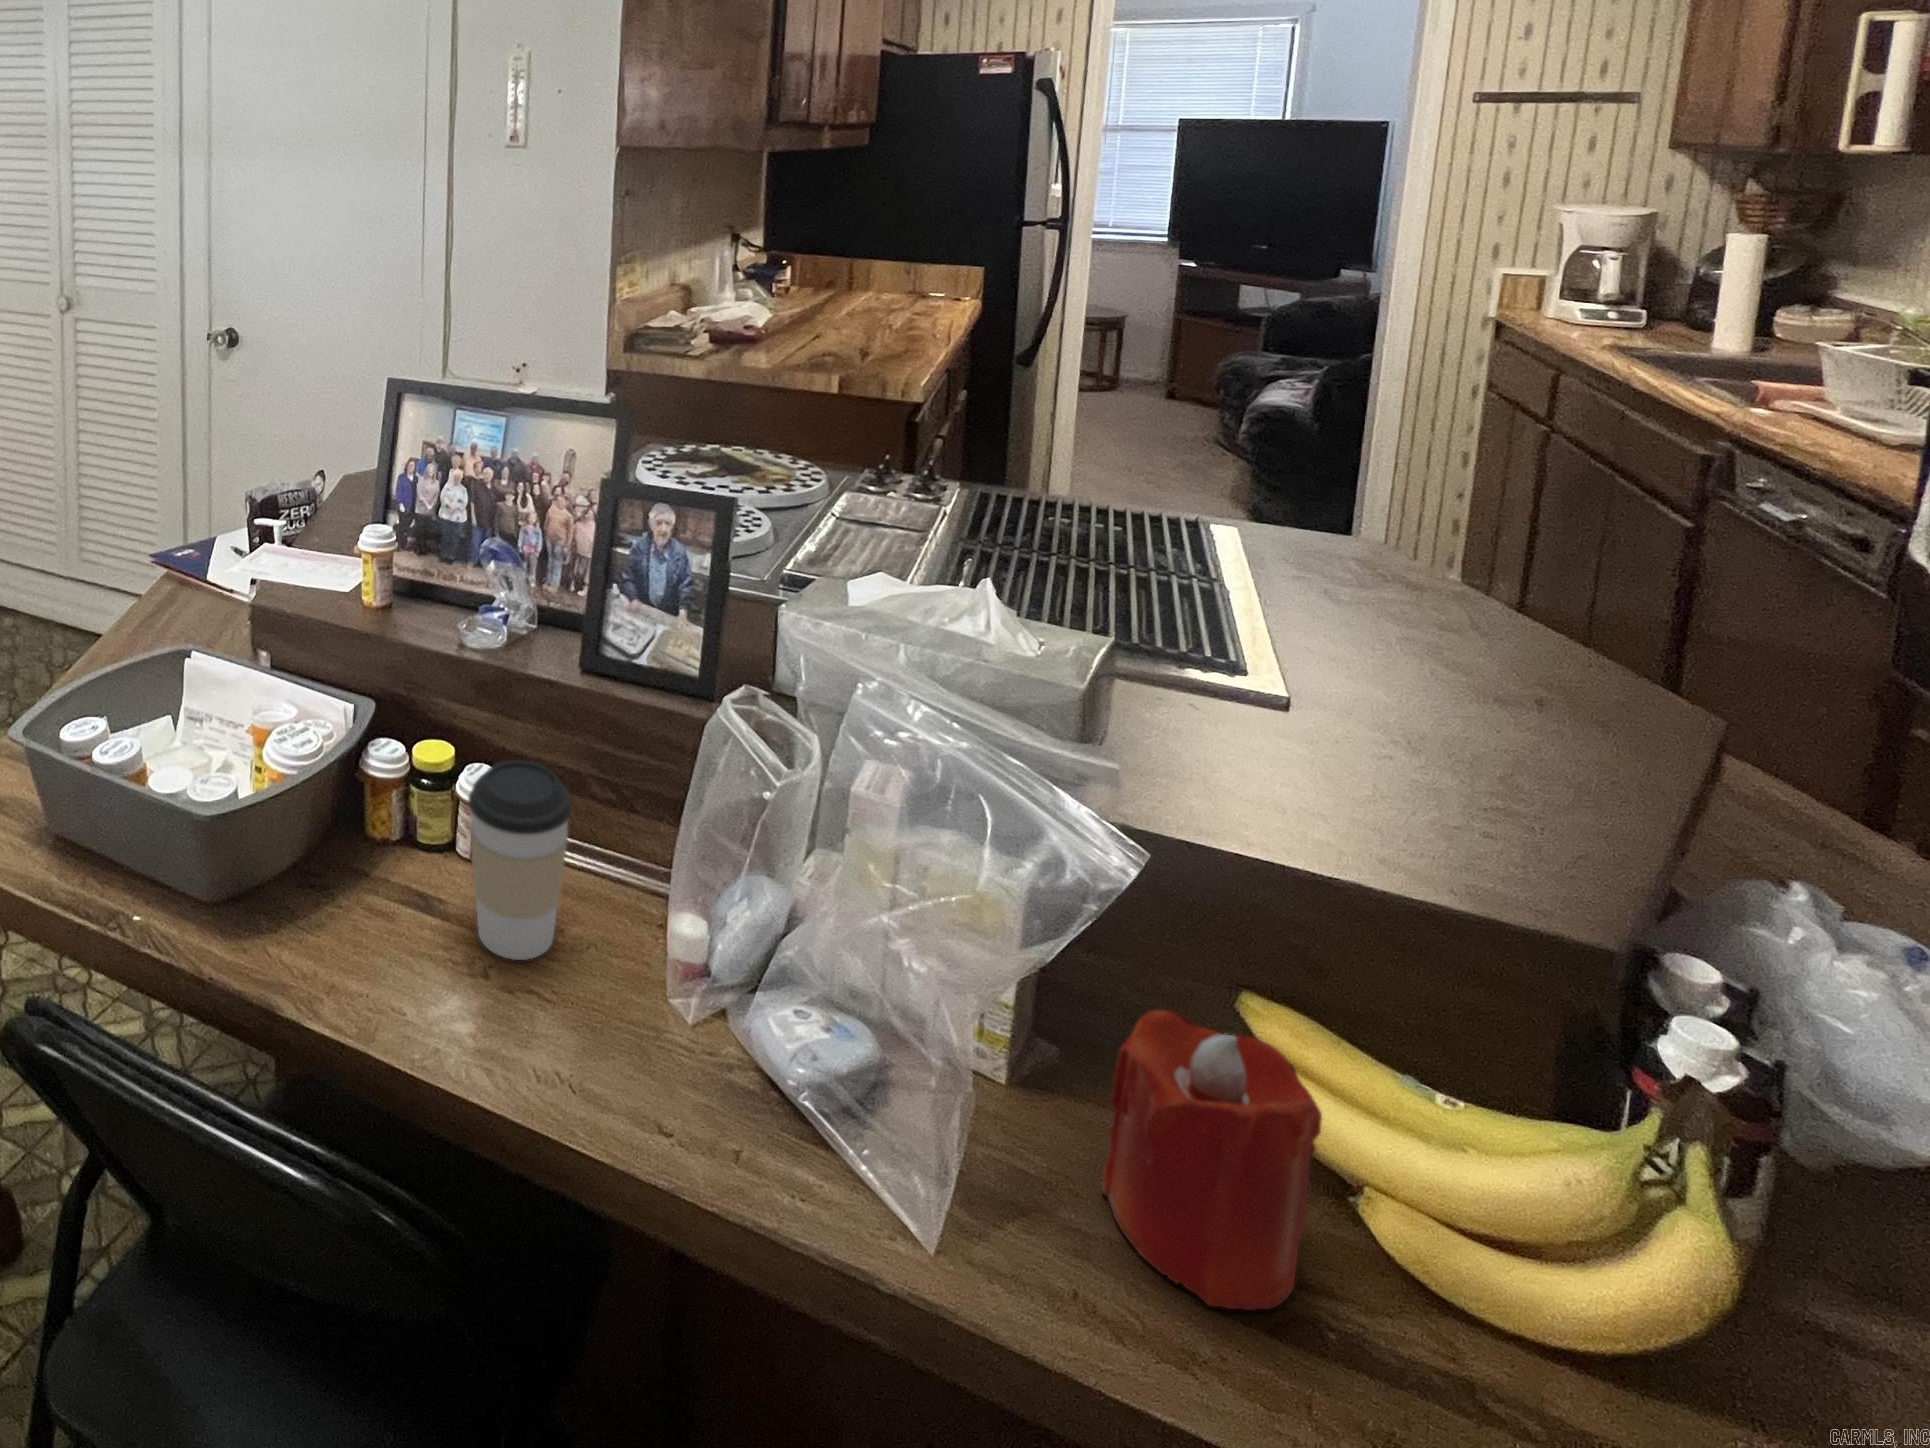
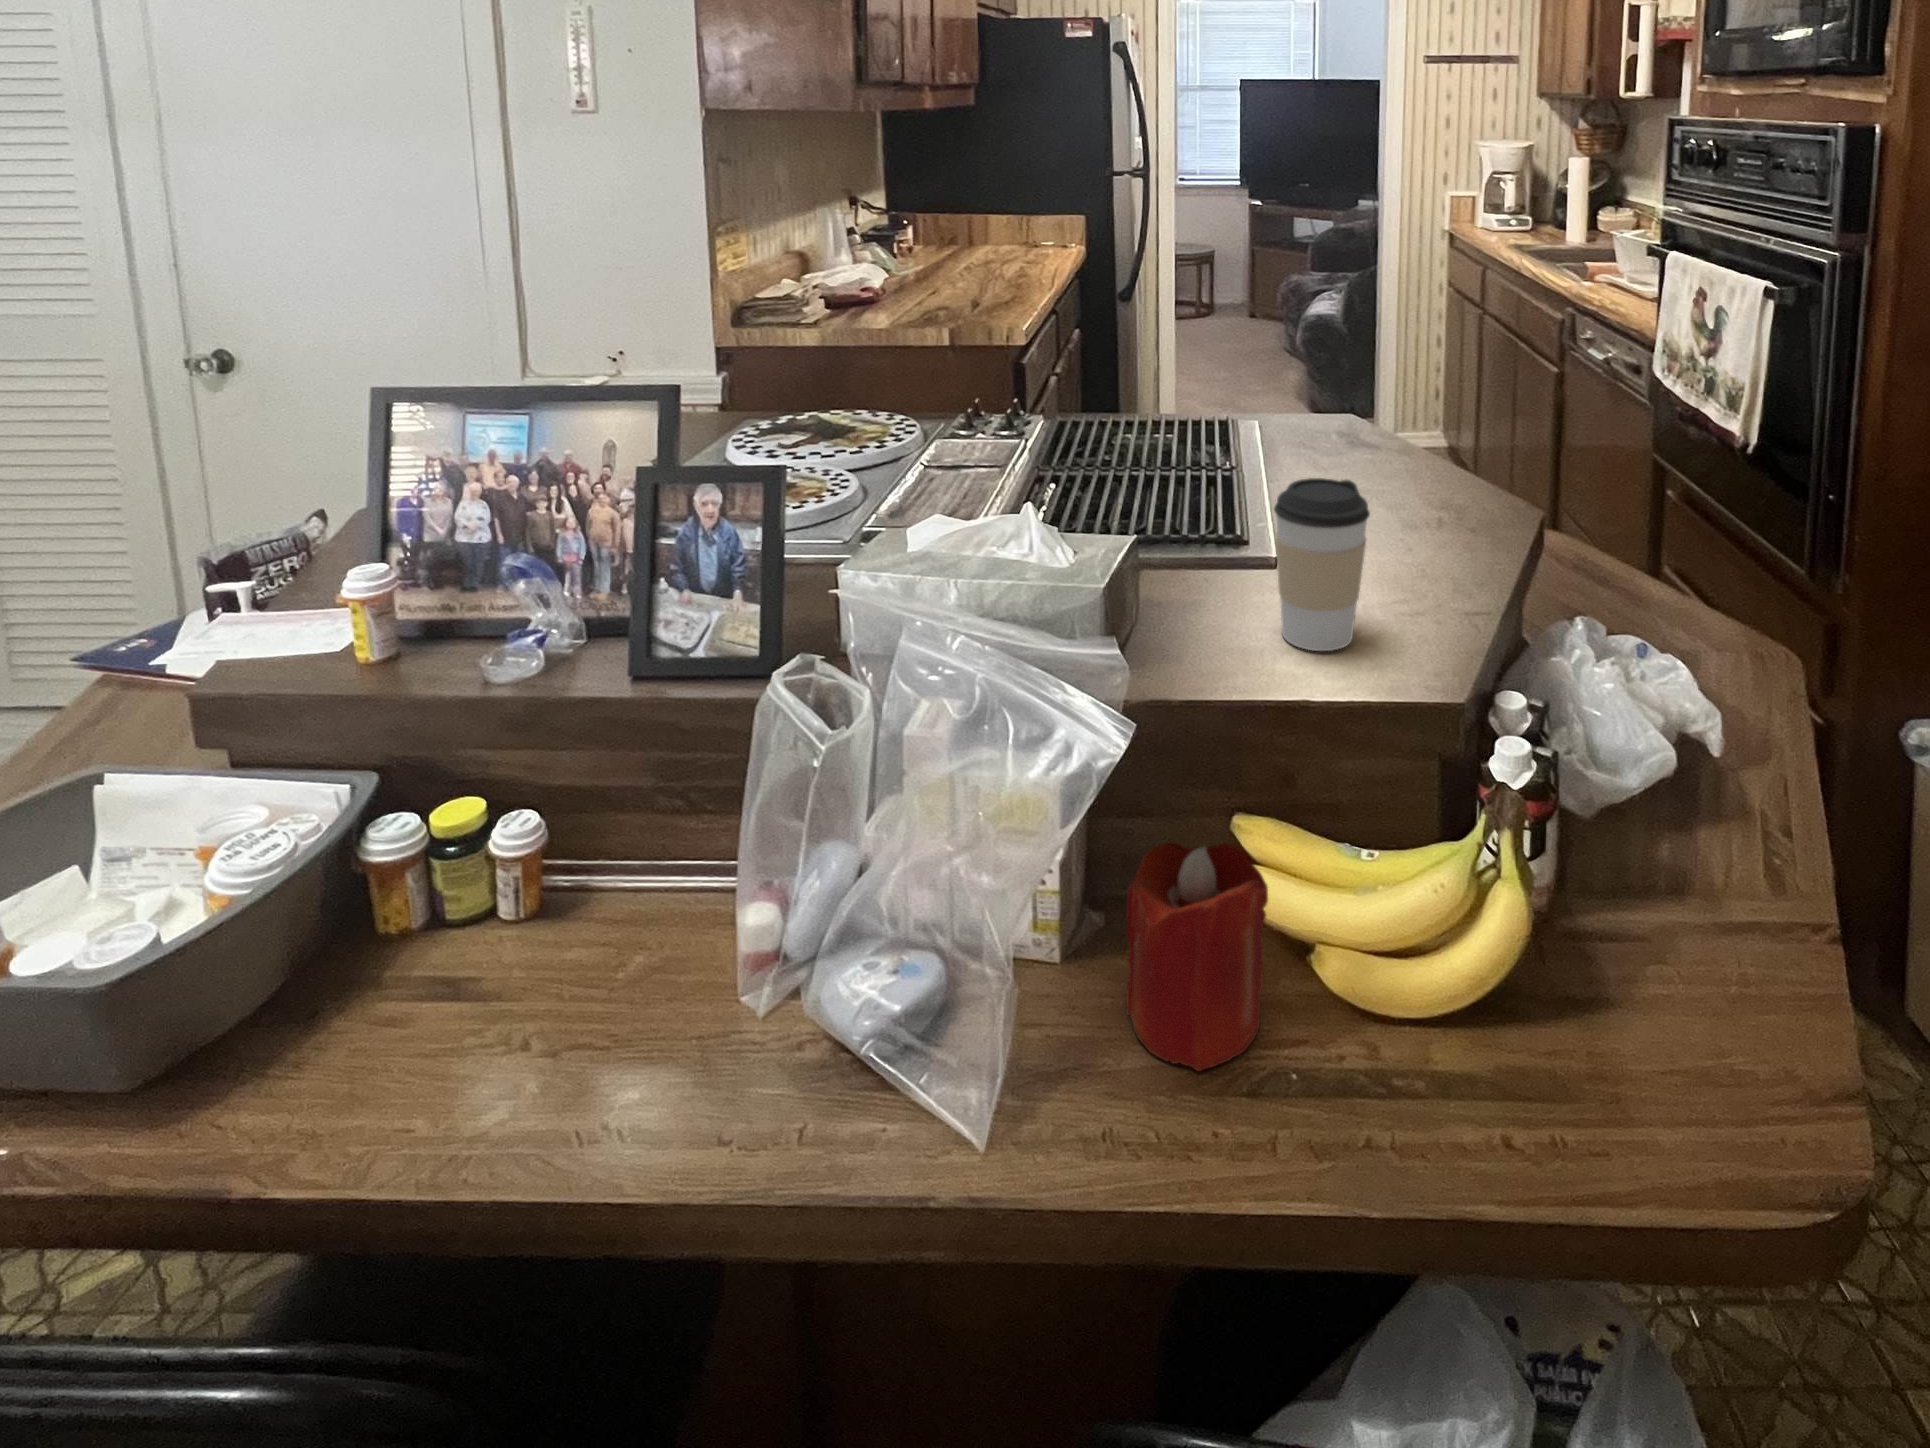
coffee cup: present [468,760,572,960] -> present [1274,478,1370,651]

